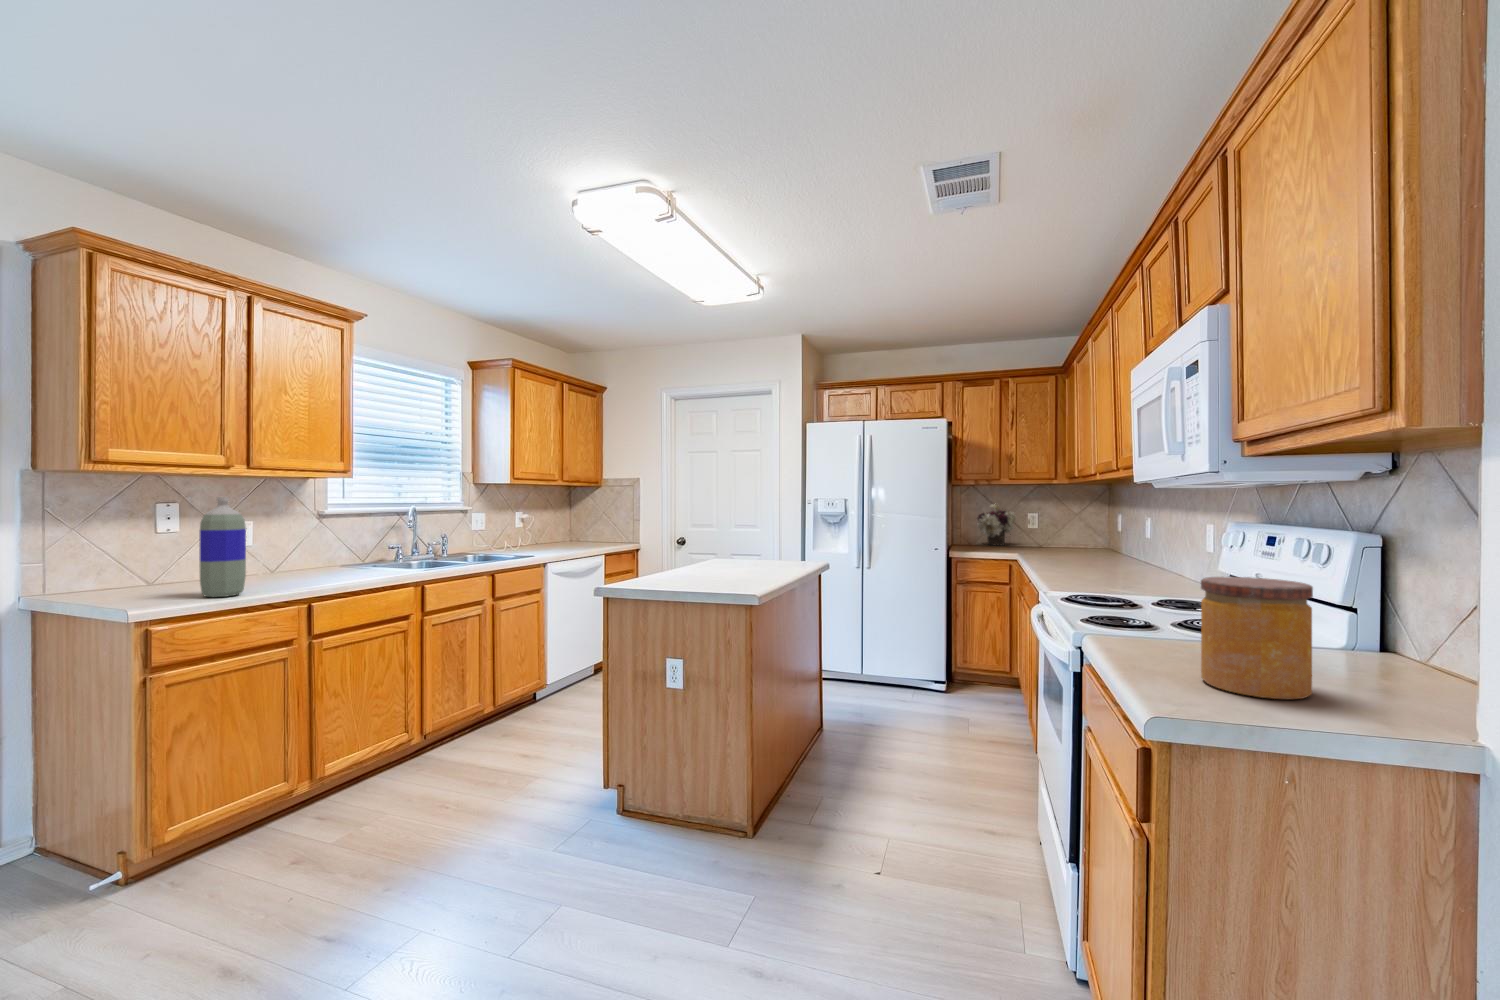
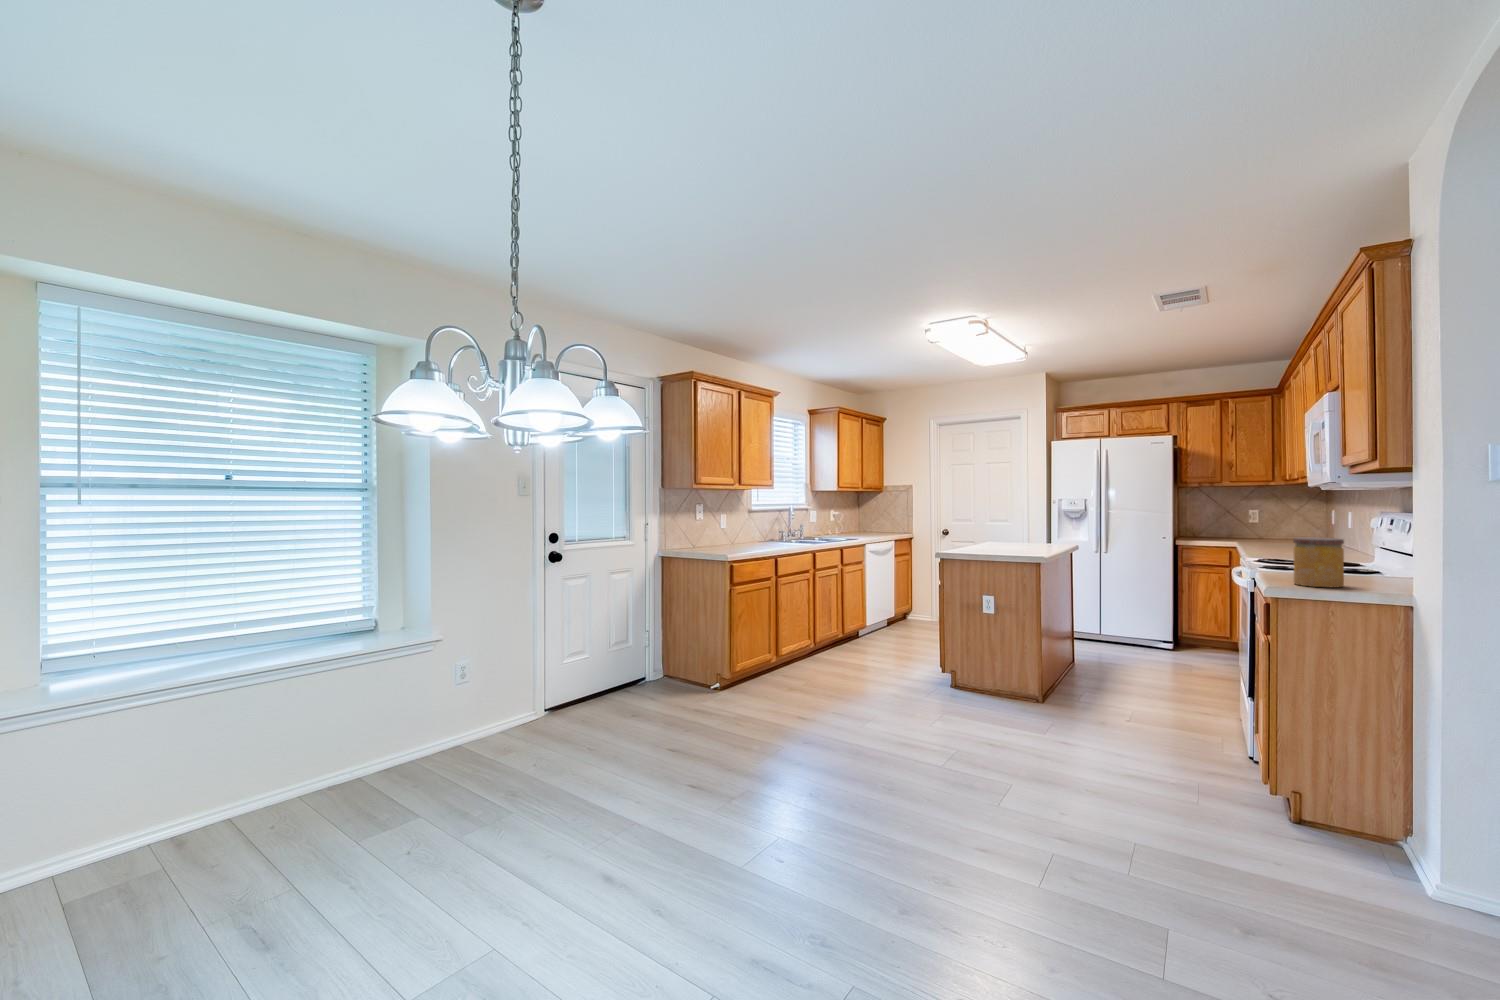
bottle: present [199,497,246,597] -> none [737,502,755,553]
flower arrangement: present [977,503,1016,545] -> none [1201,502,1240,537]

